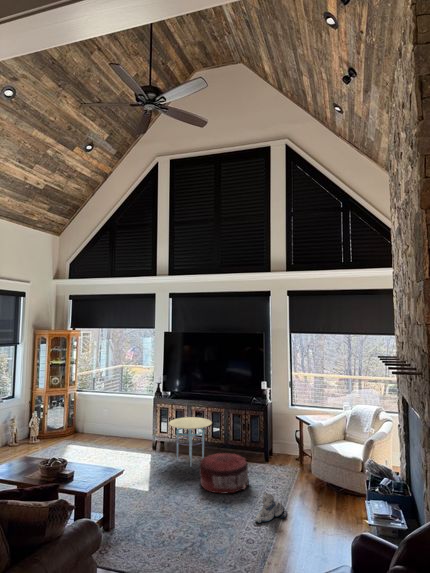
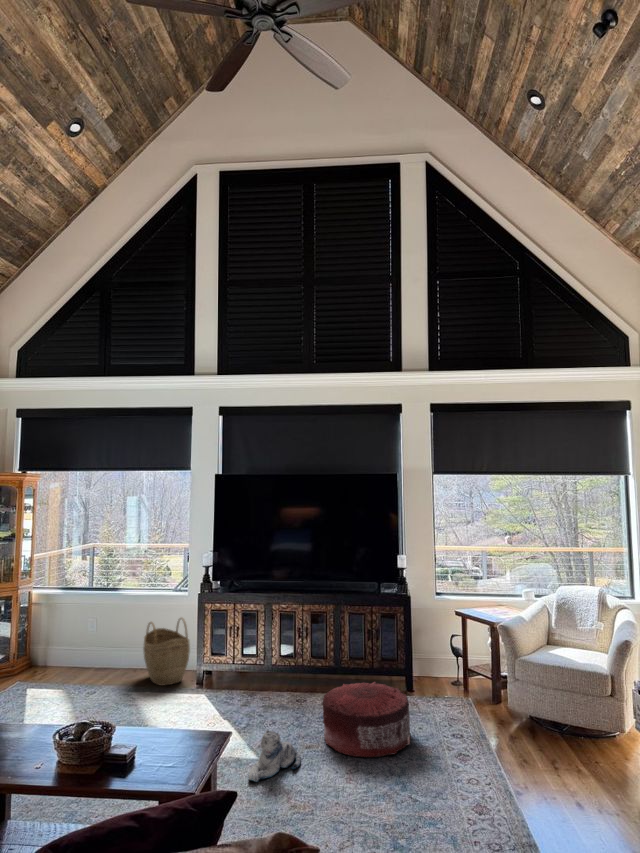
woven basket: none [126,411,150,448] -> present [143,618,190,686]
side table: present [169,417,212,466] -> none [241,623,319,712]
plush toy: present [255,493,287,523] -> present [249,730,301,782]

